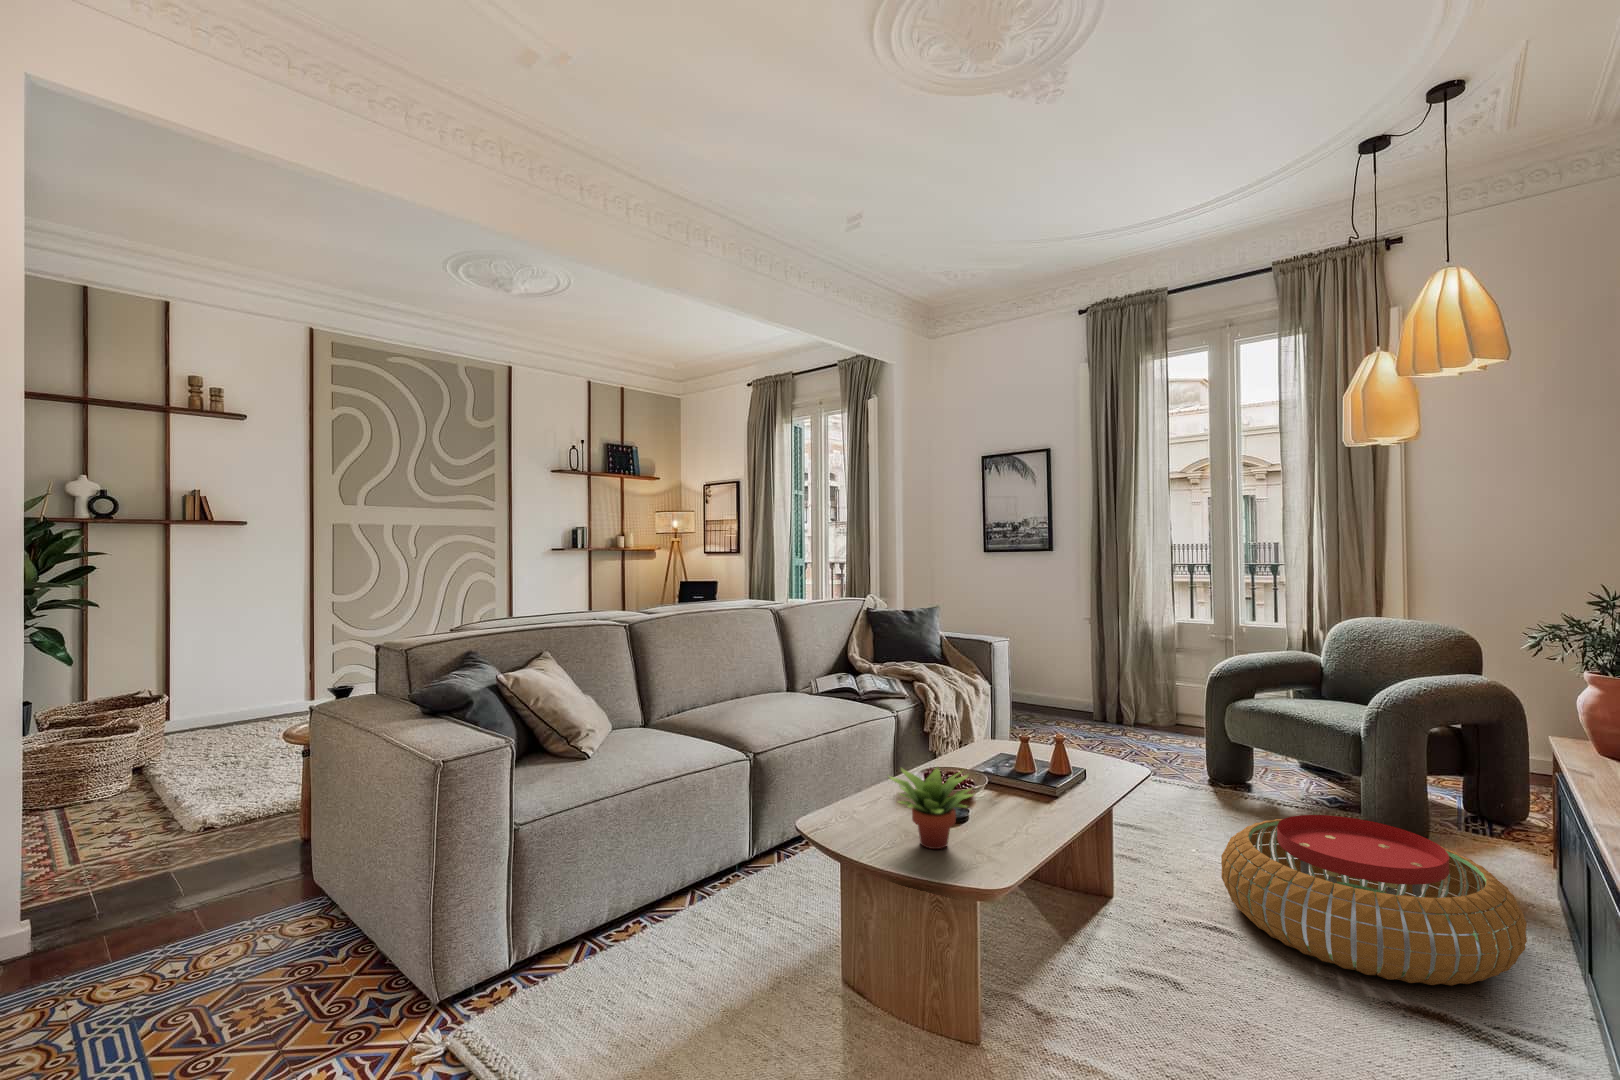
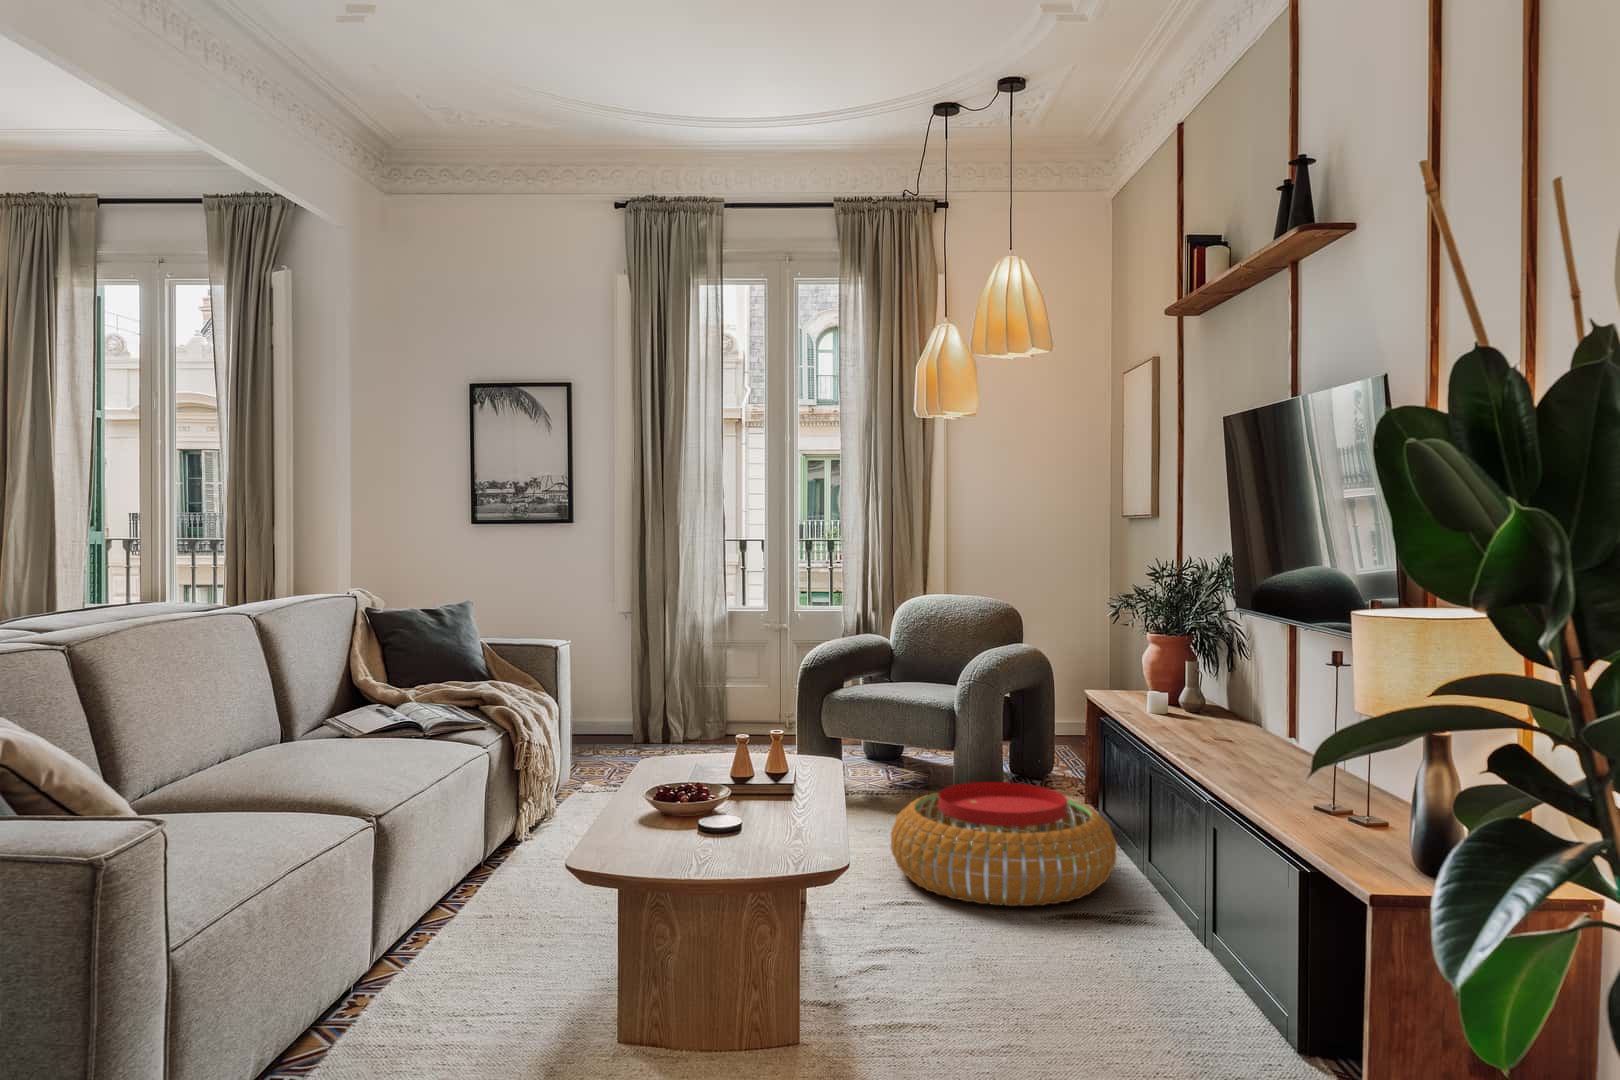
succulent plant: present [888,767,974,849] -> none [688,767,778,858]

